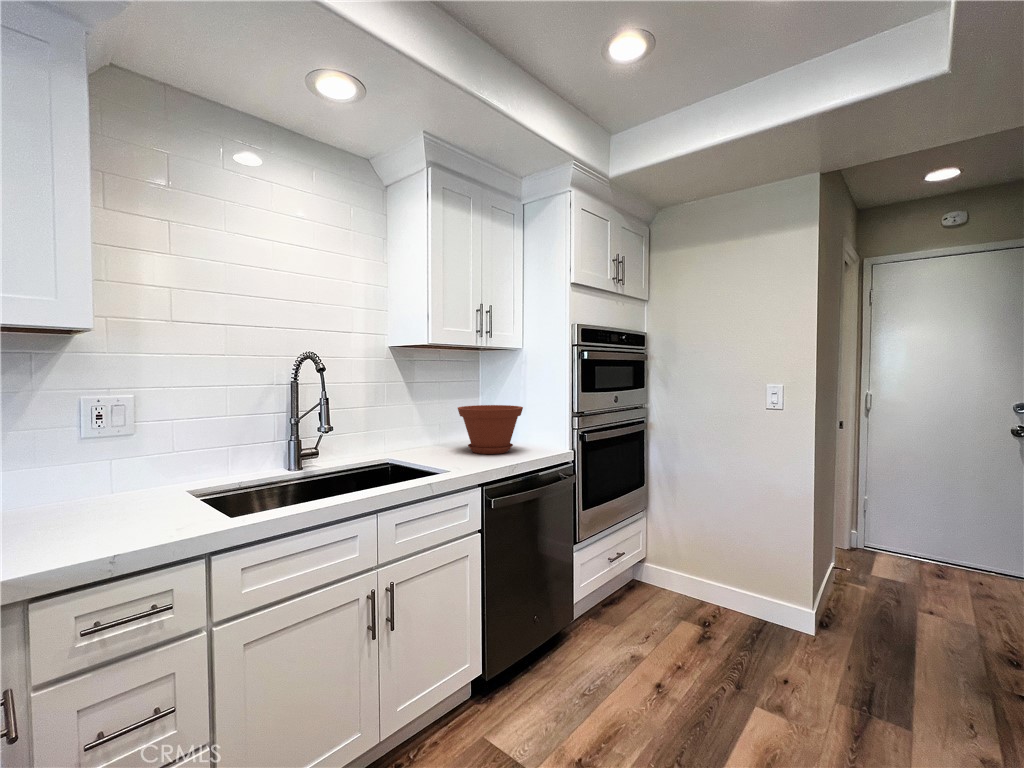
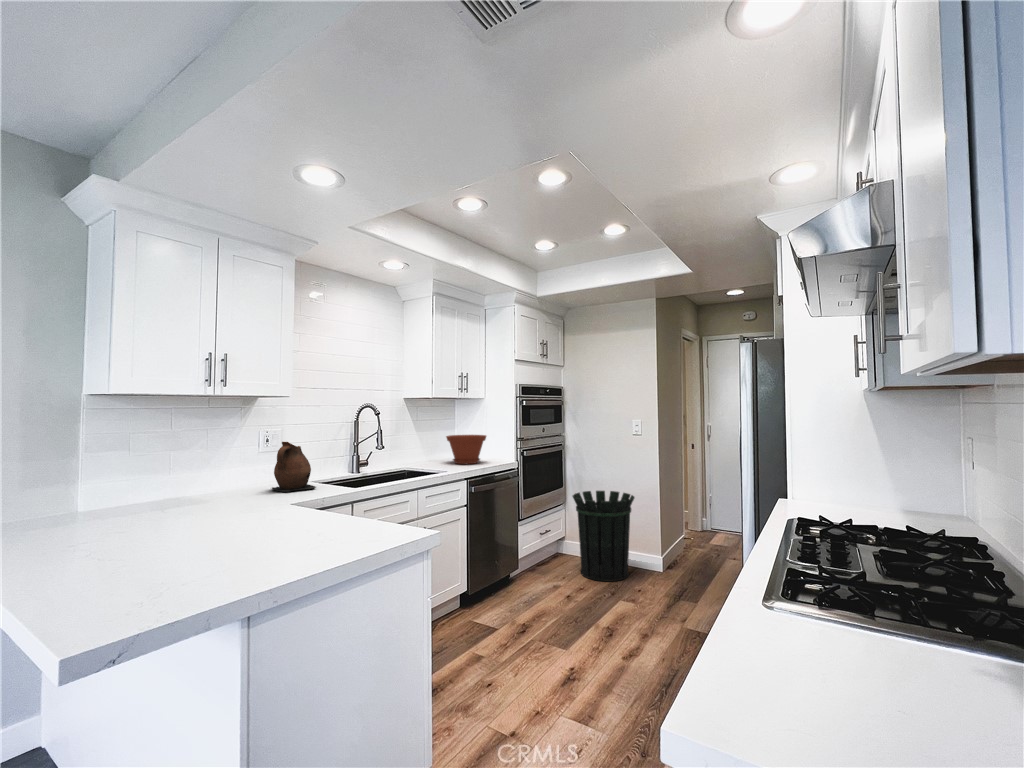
ceramic pitcher: none [52,422,157,528] -> present [272,442,316,492]
waste bin: none [662,495,772,652] -> present [573,491,634,581]

